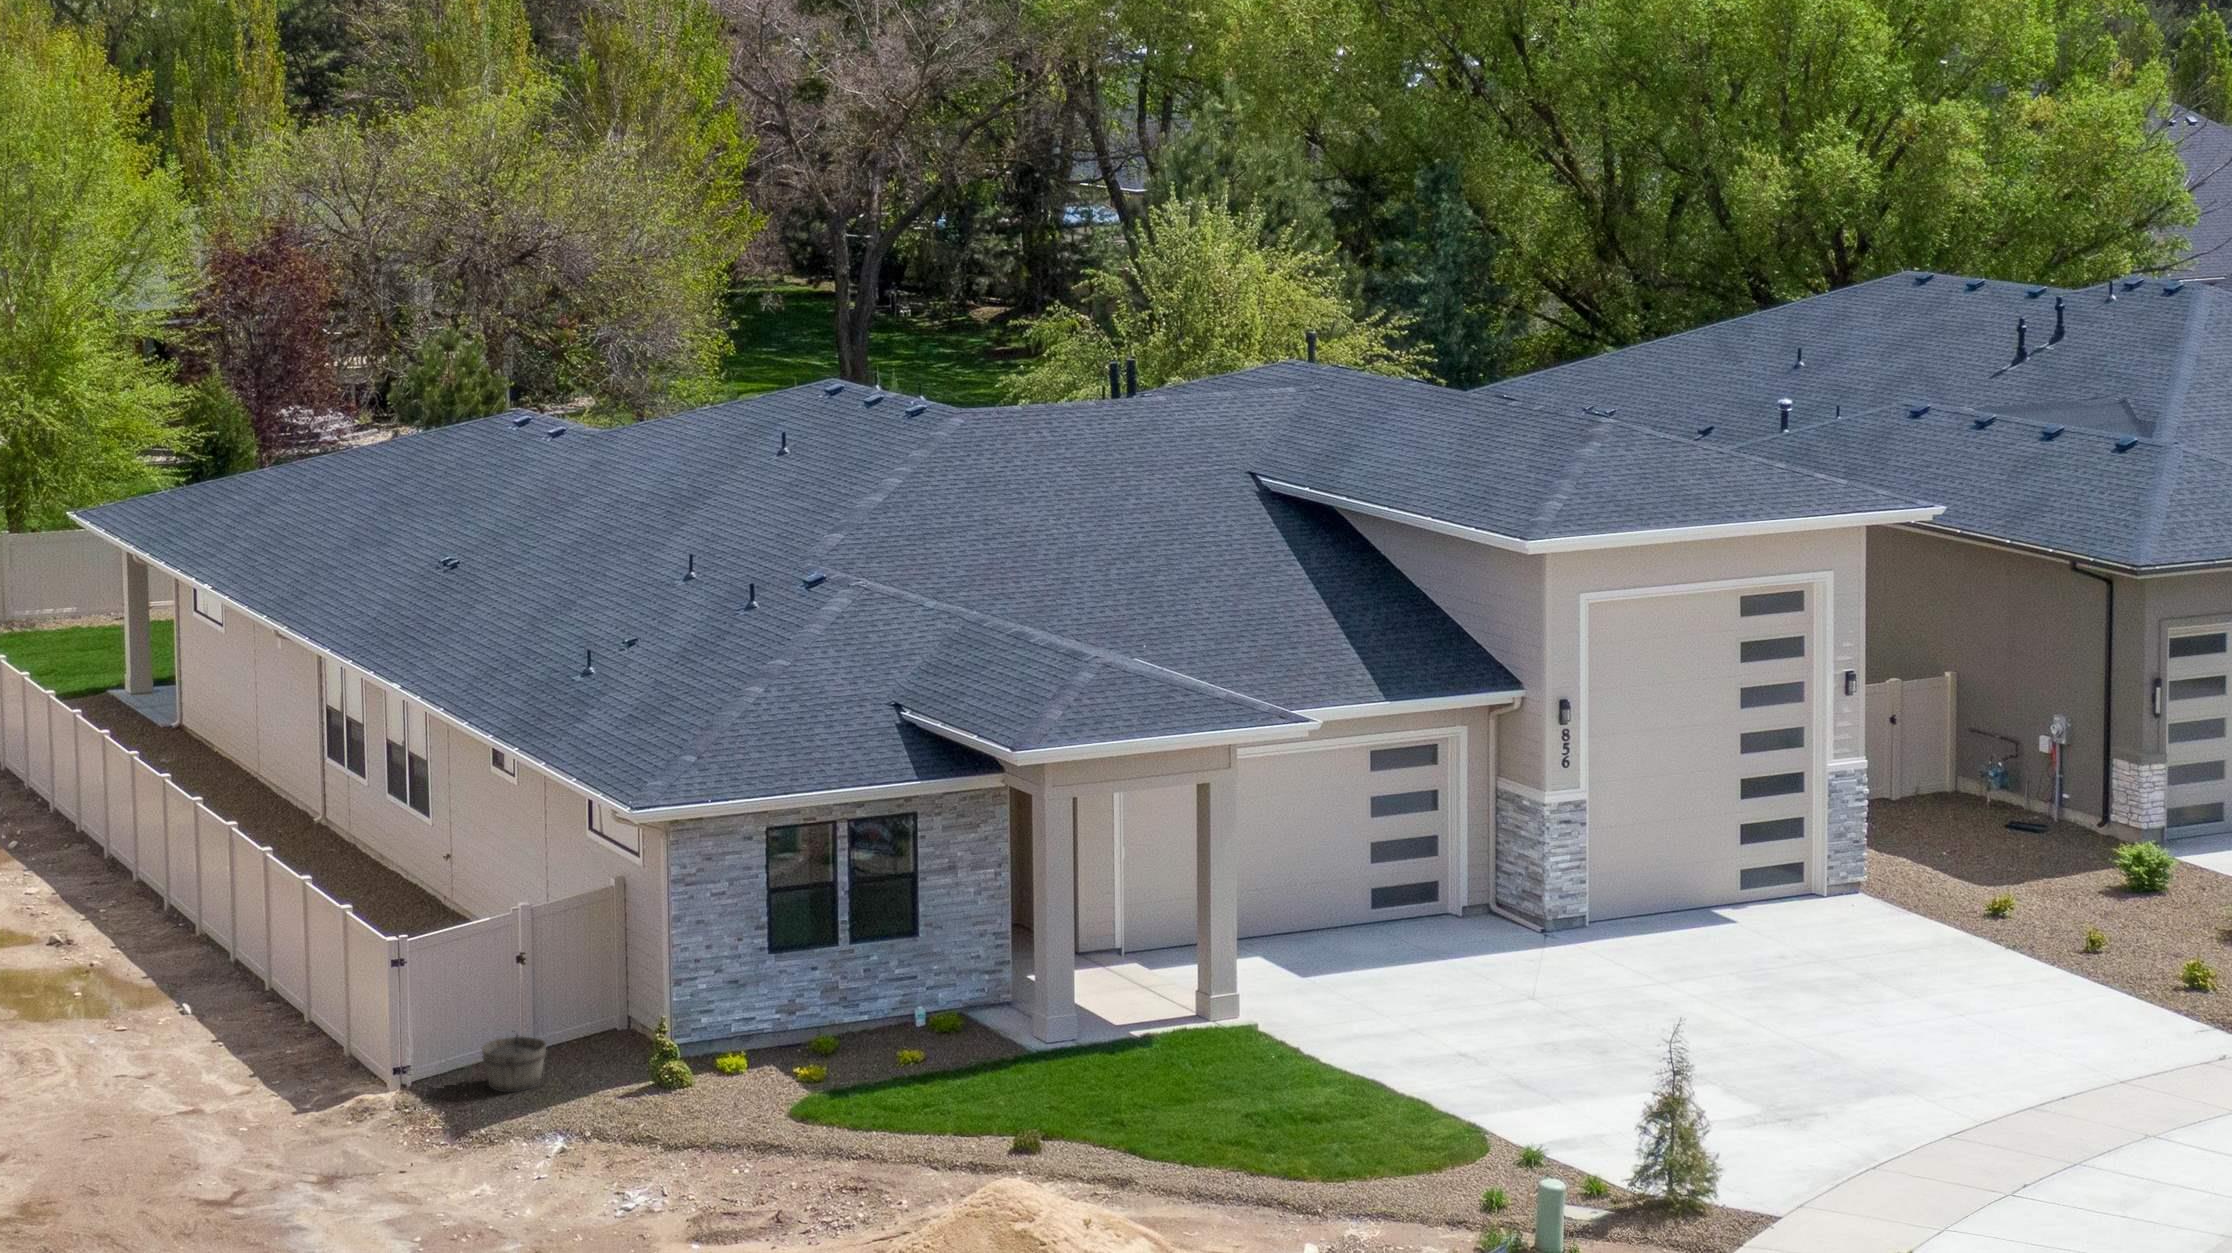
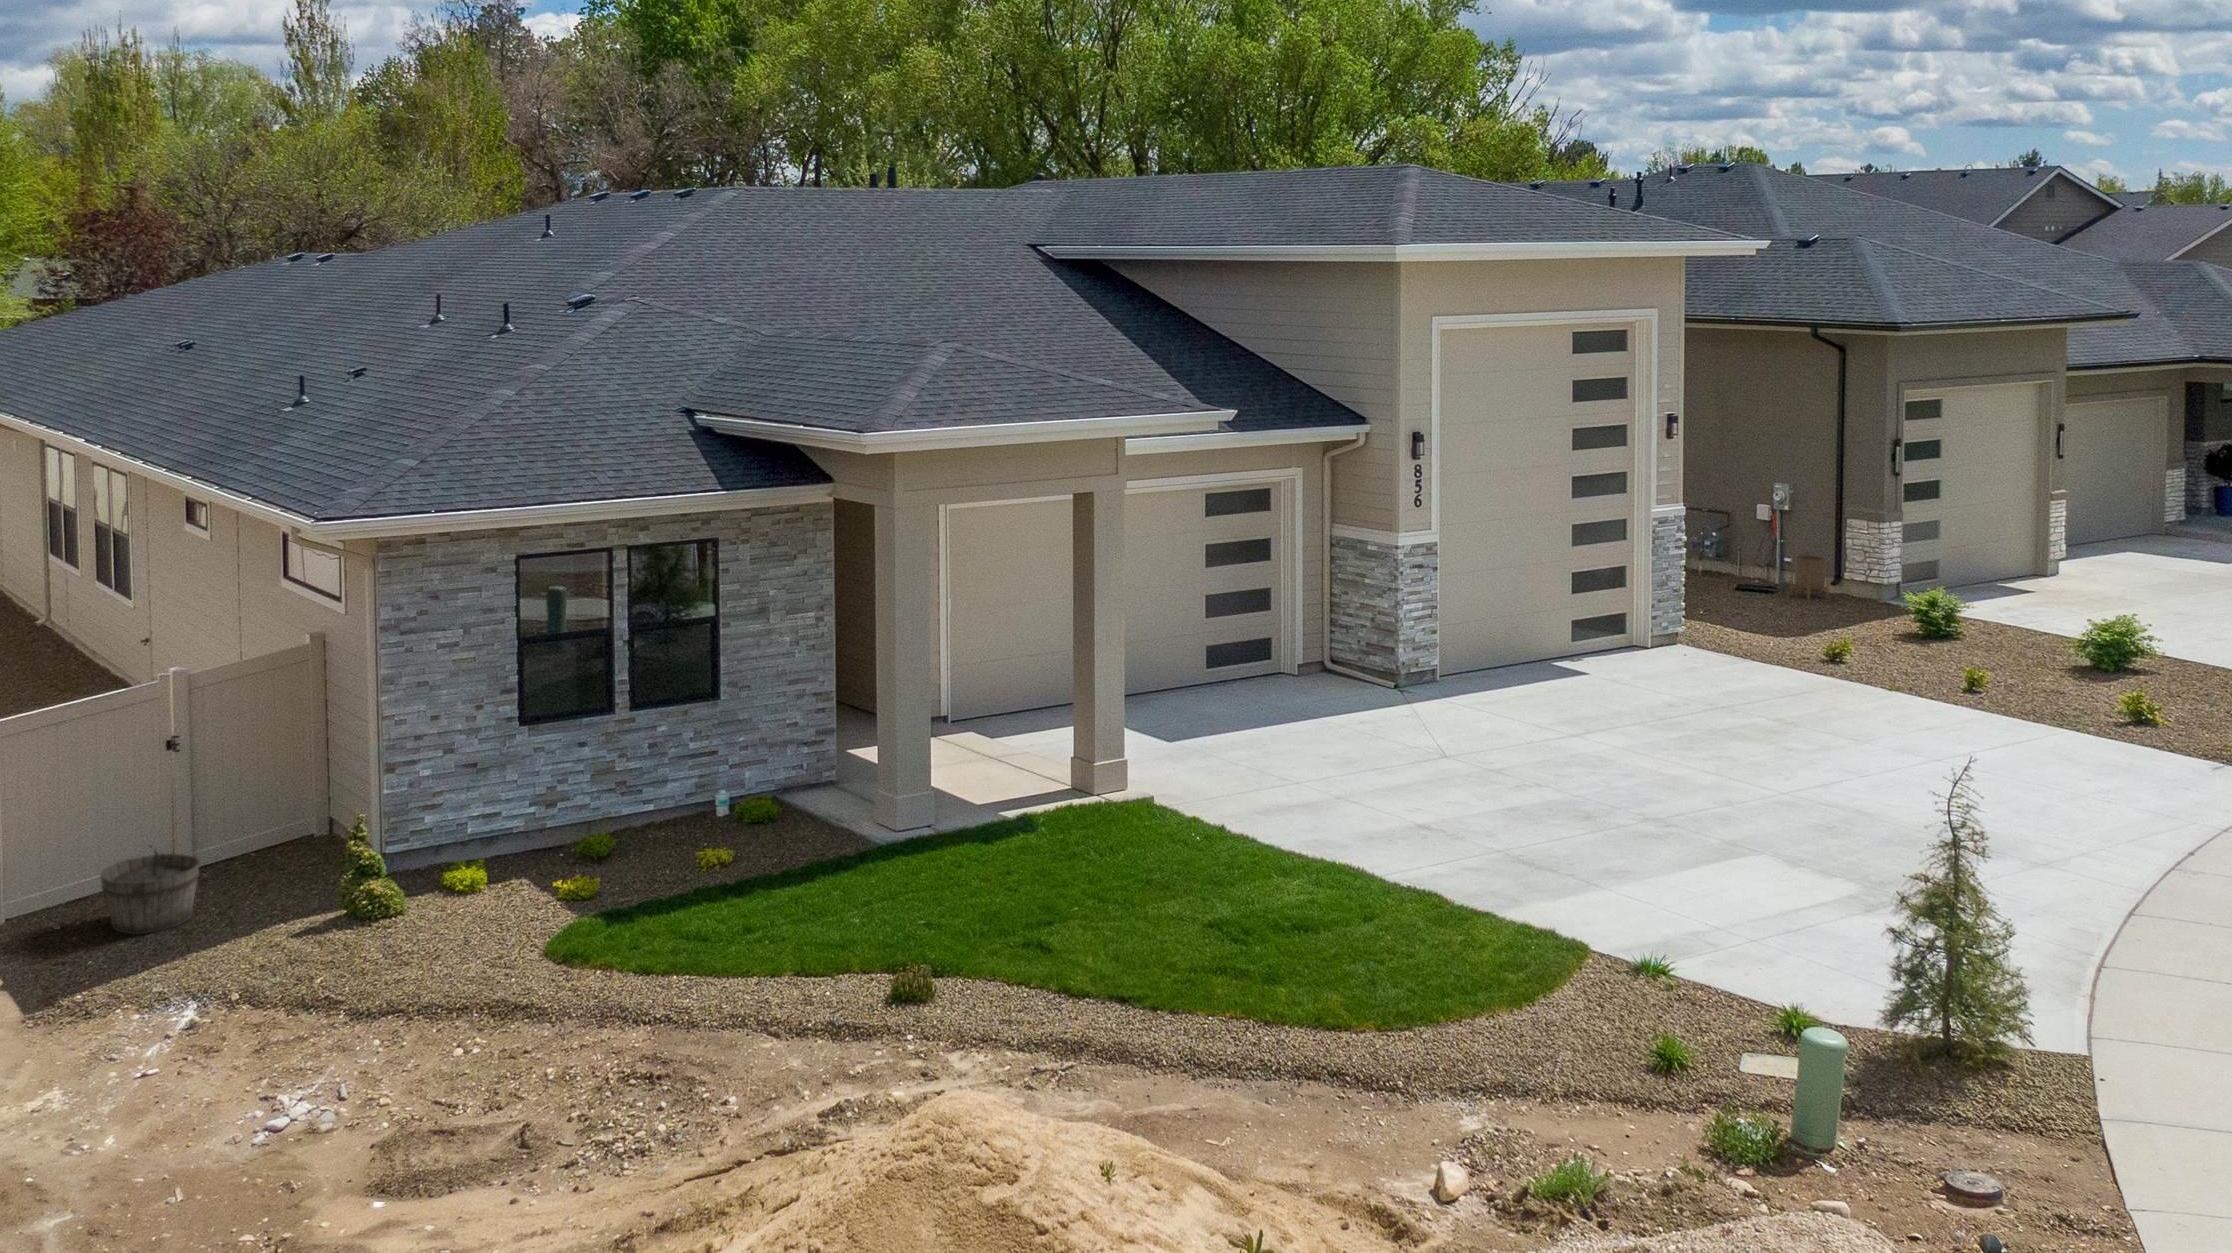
planter: none [2049,796,2089,844] -> present [1790,555,1829,599]

